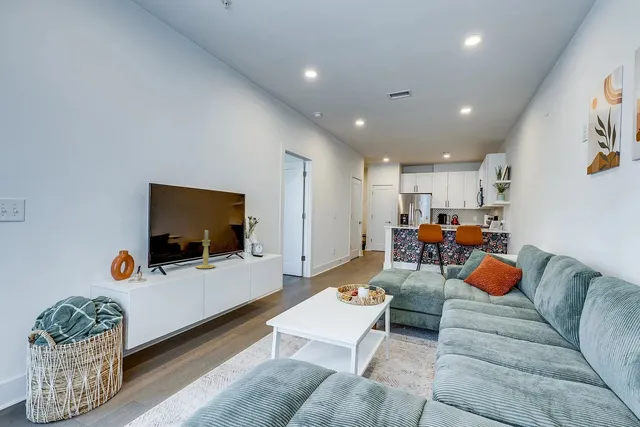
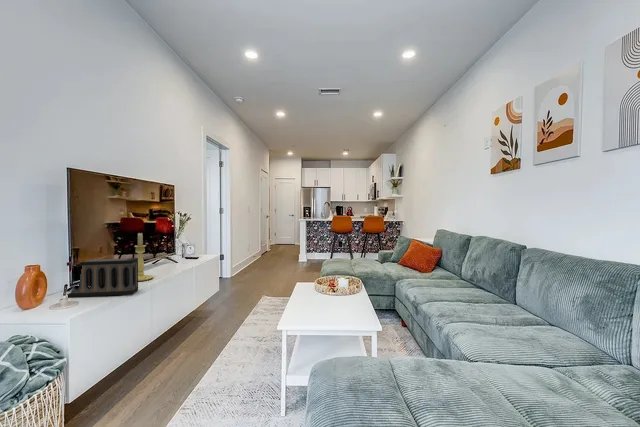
speaker: none [147,247,195,278] -> present [67,258,138,298]

